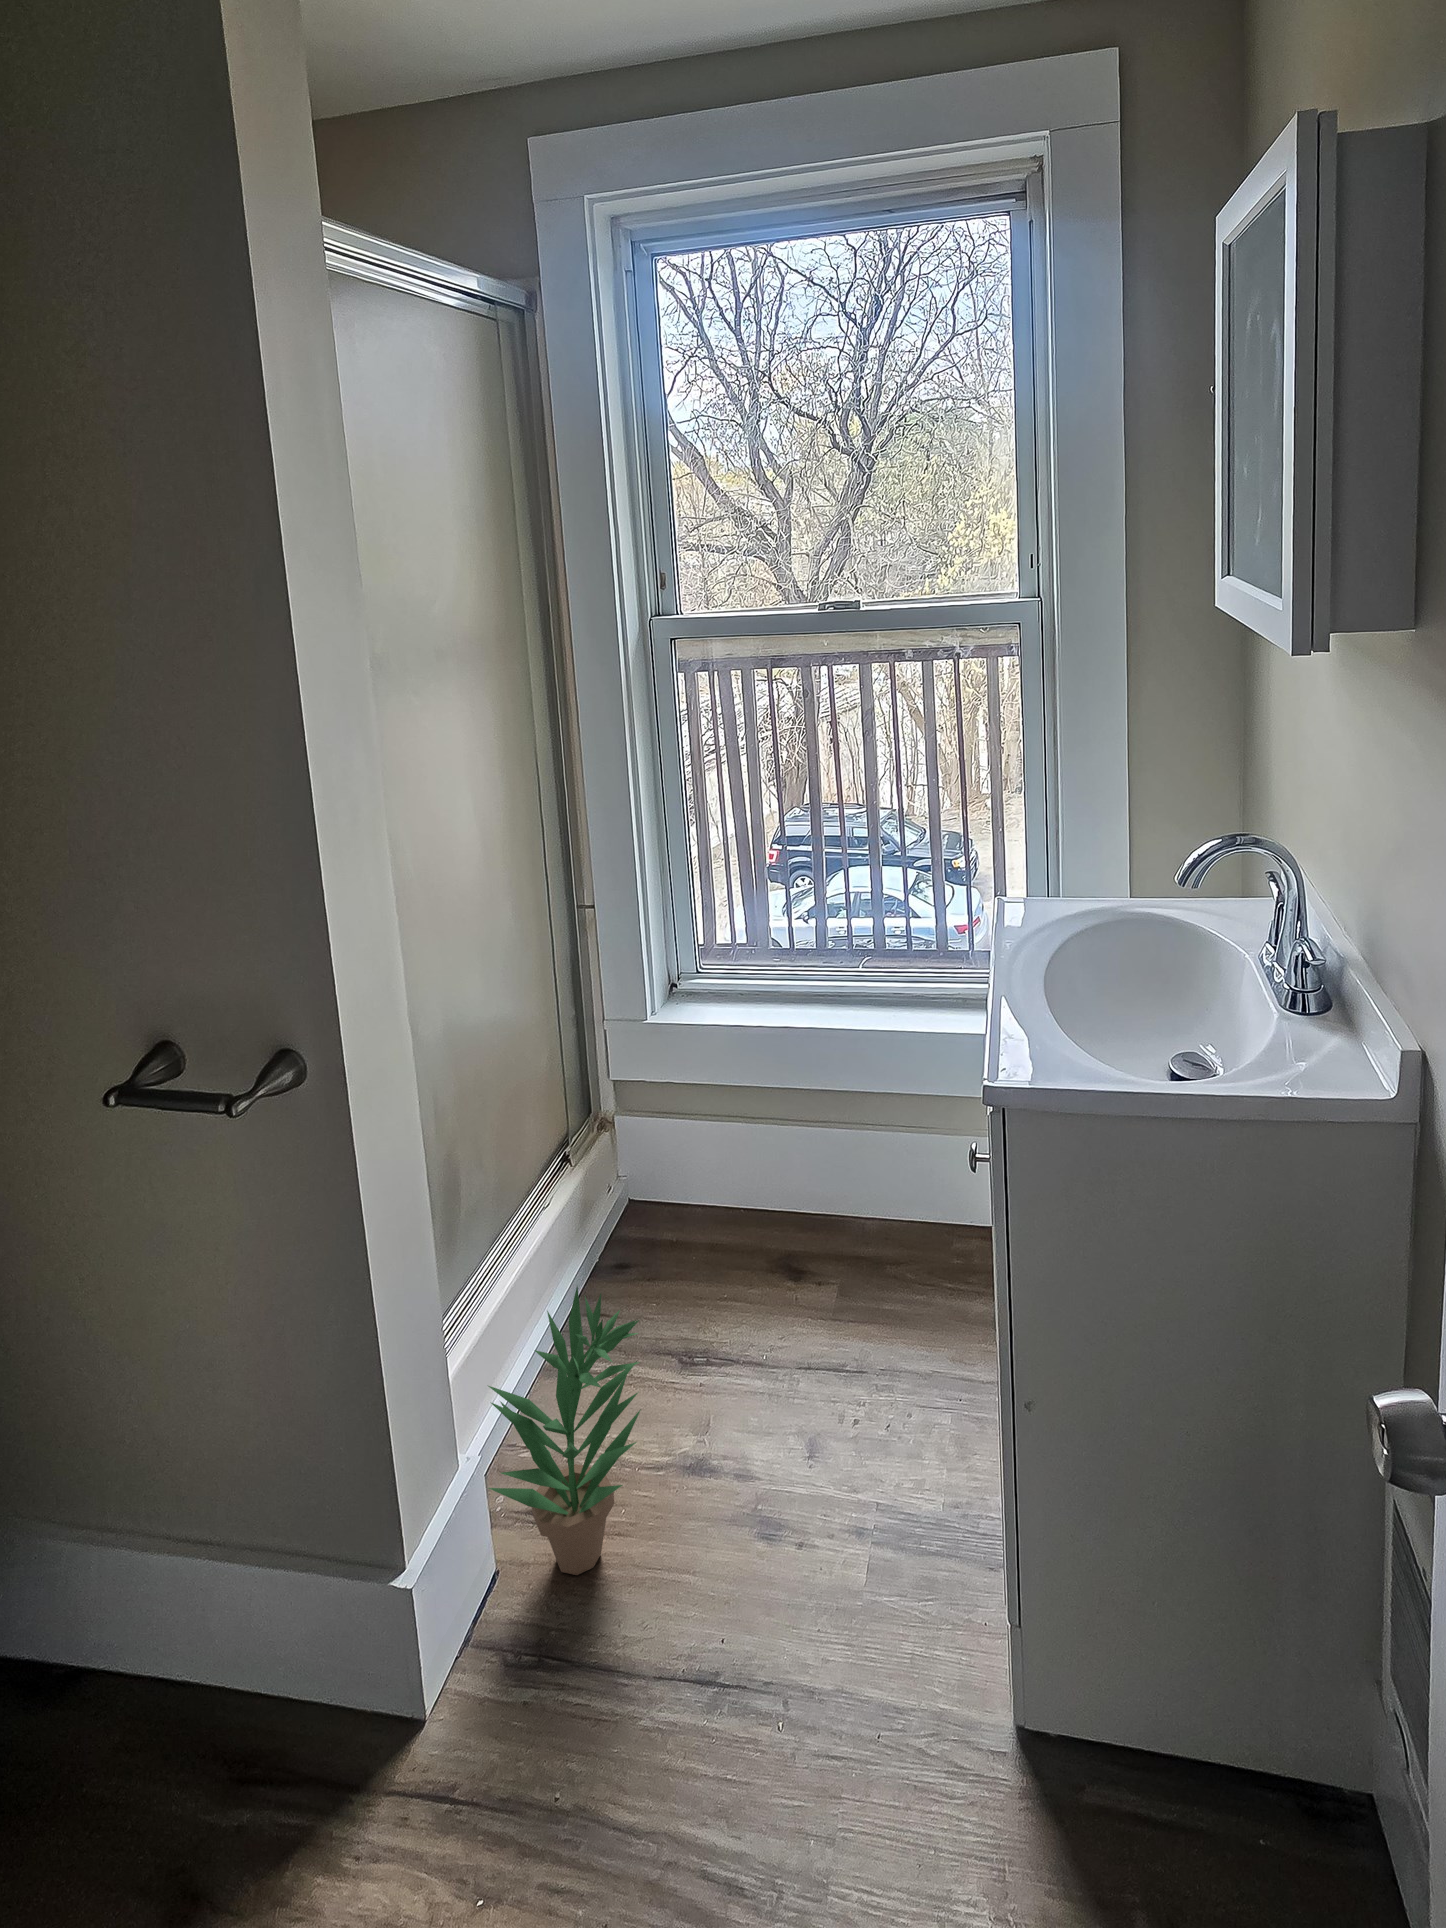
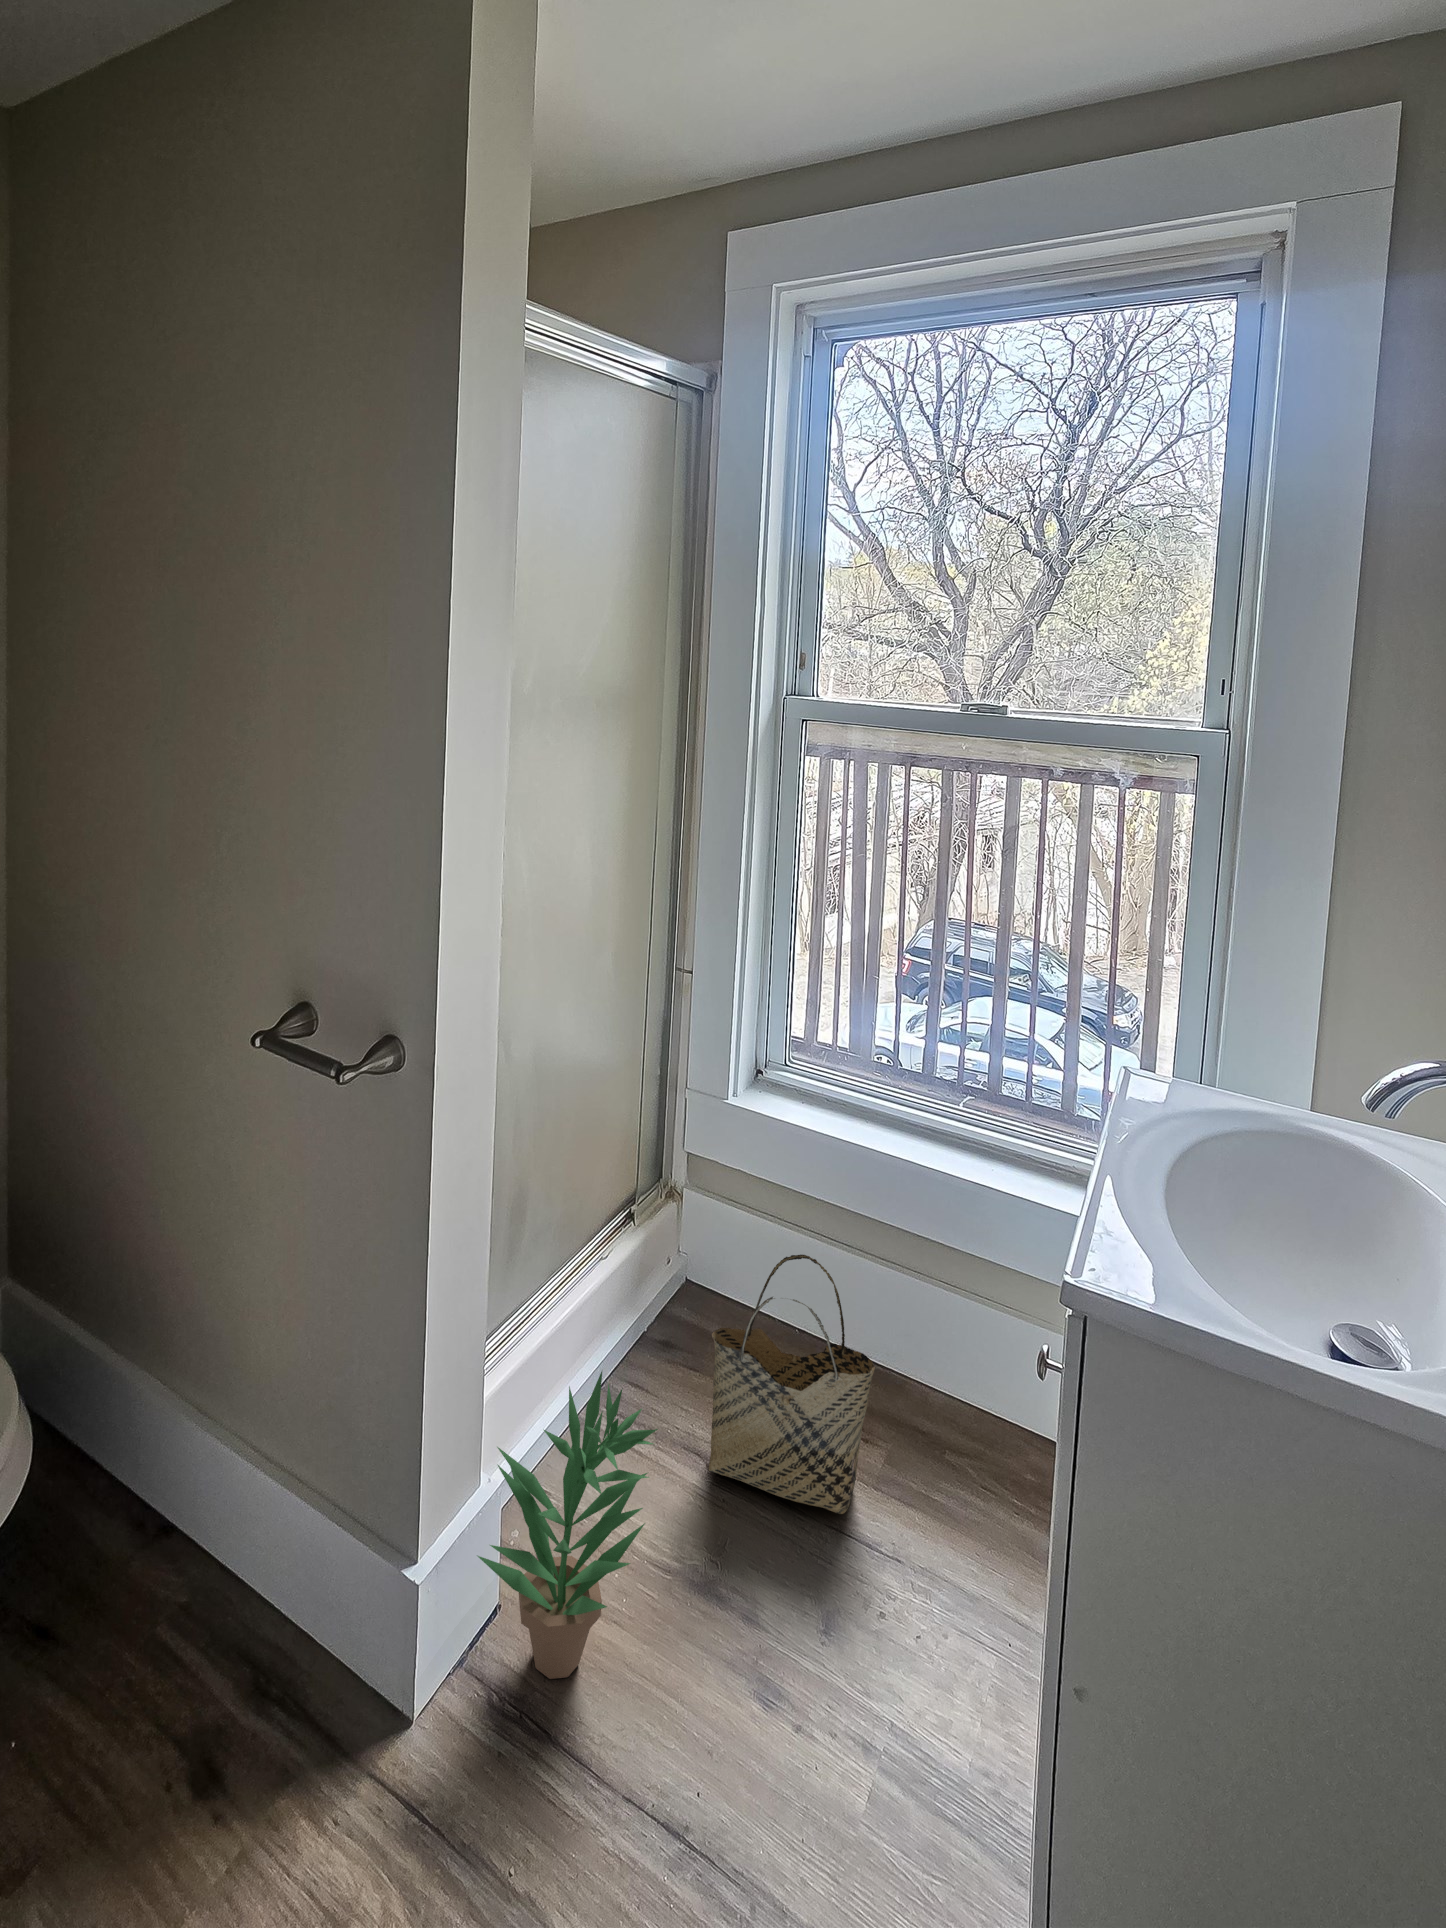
woven basket: none [667,1139,818,1358] -> present [709,1255,875,1514]

